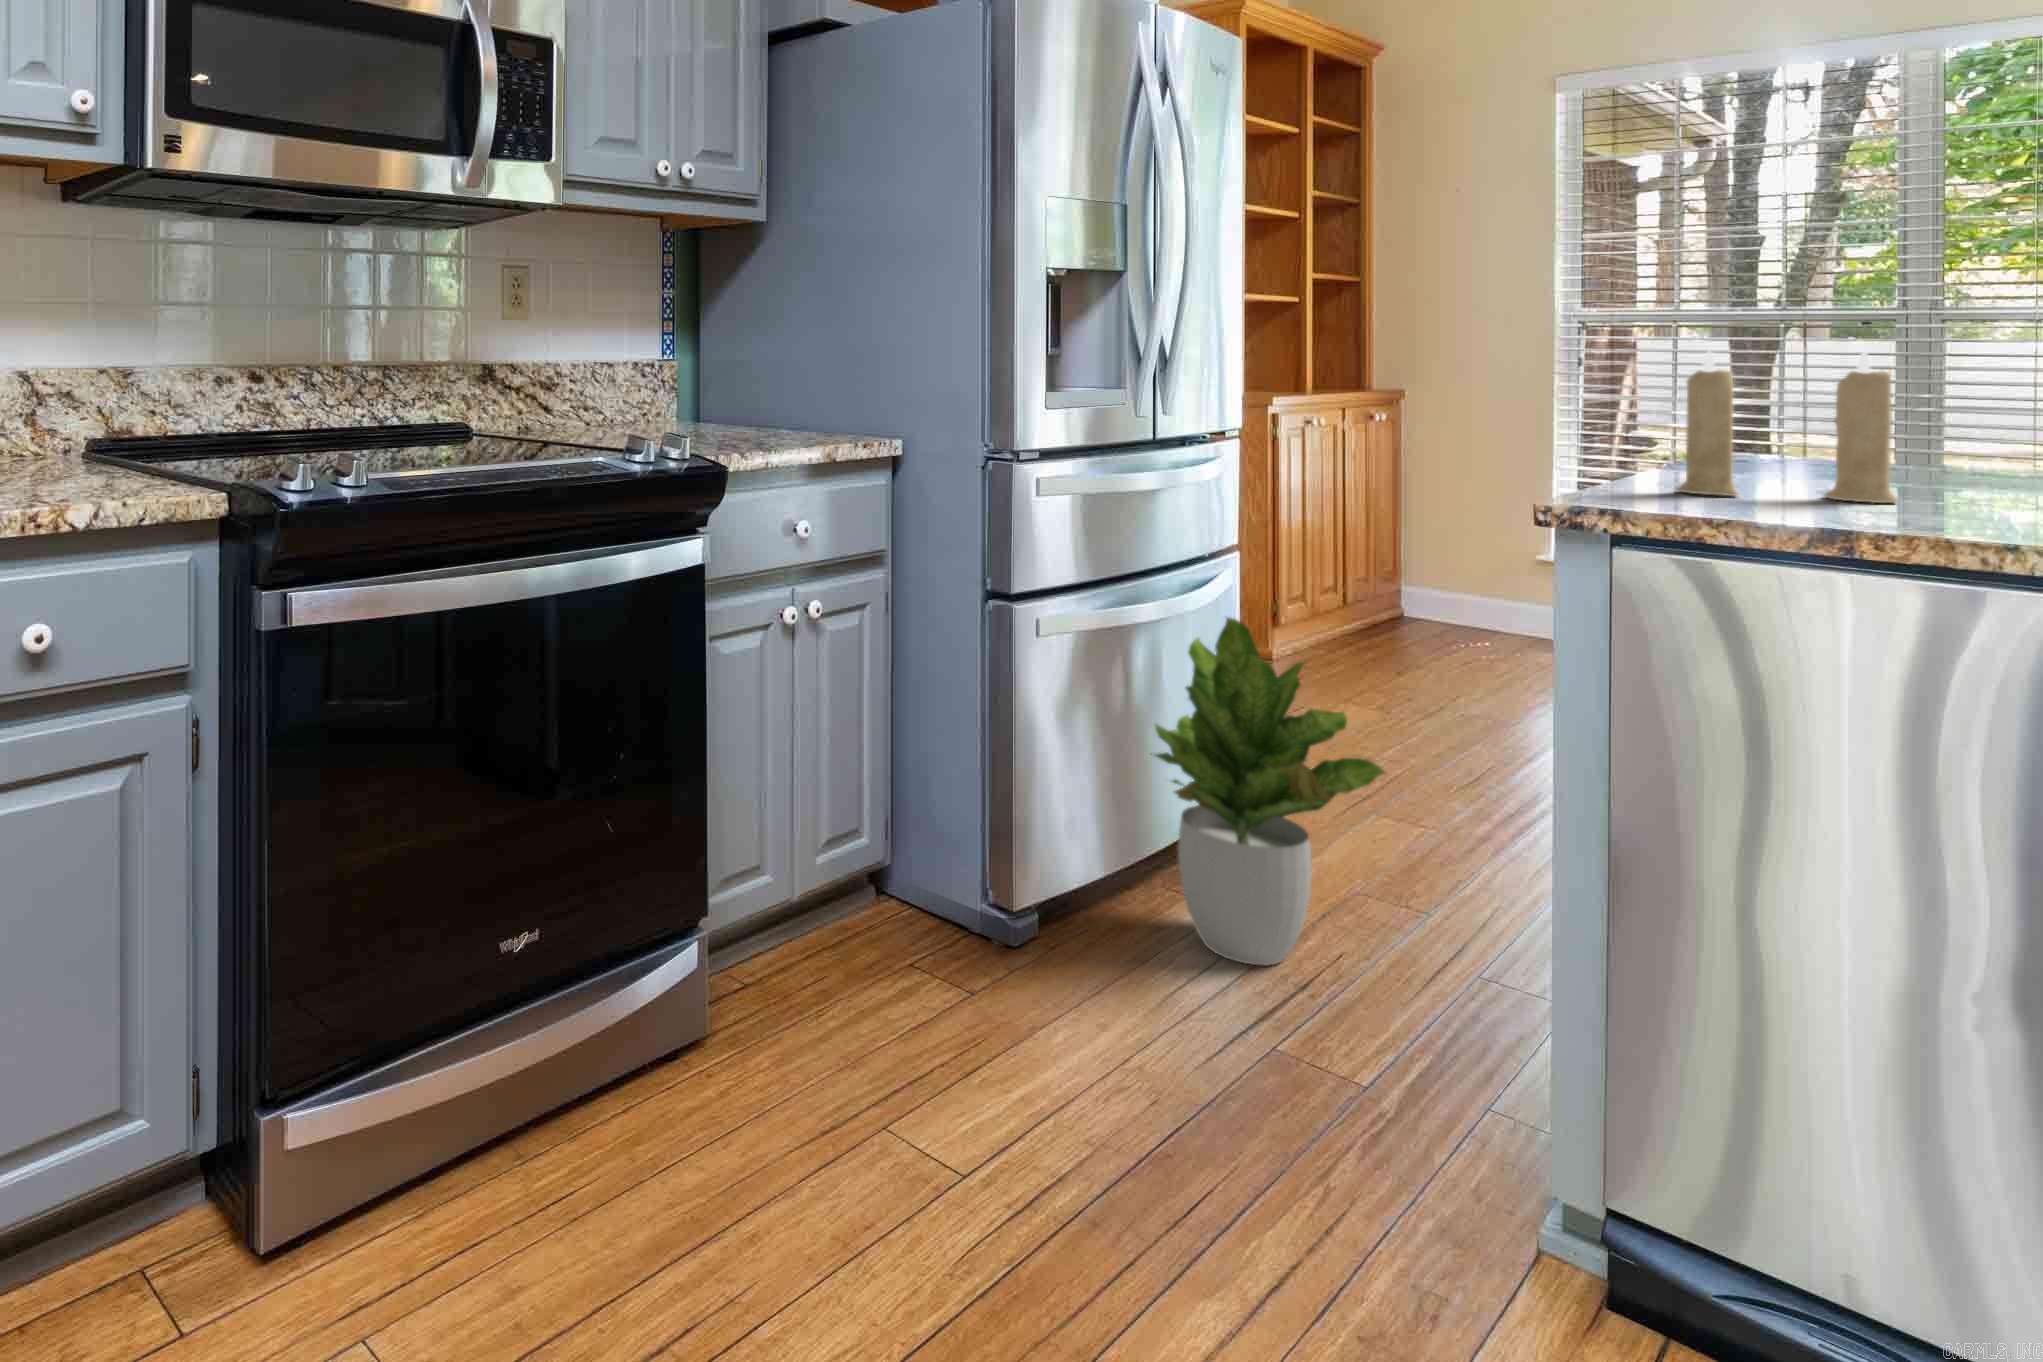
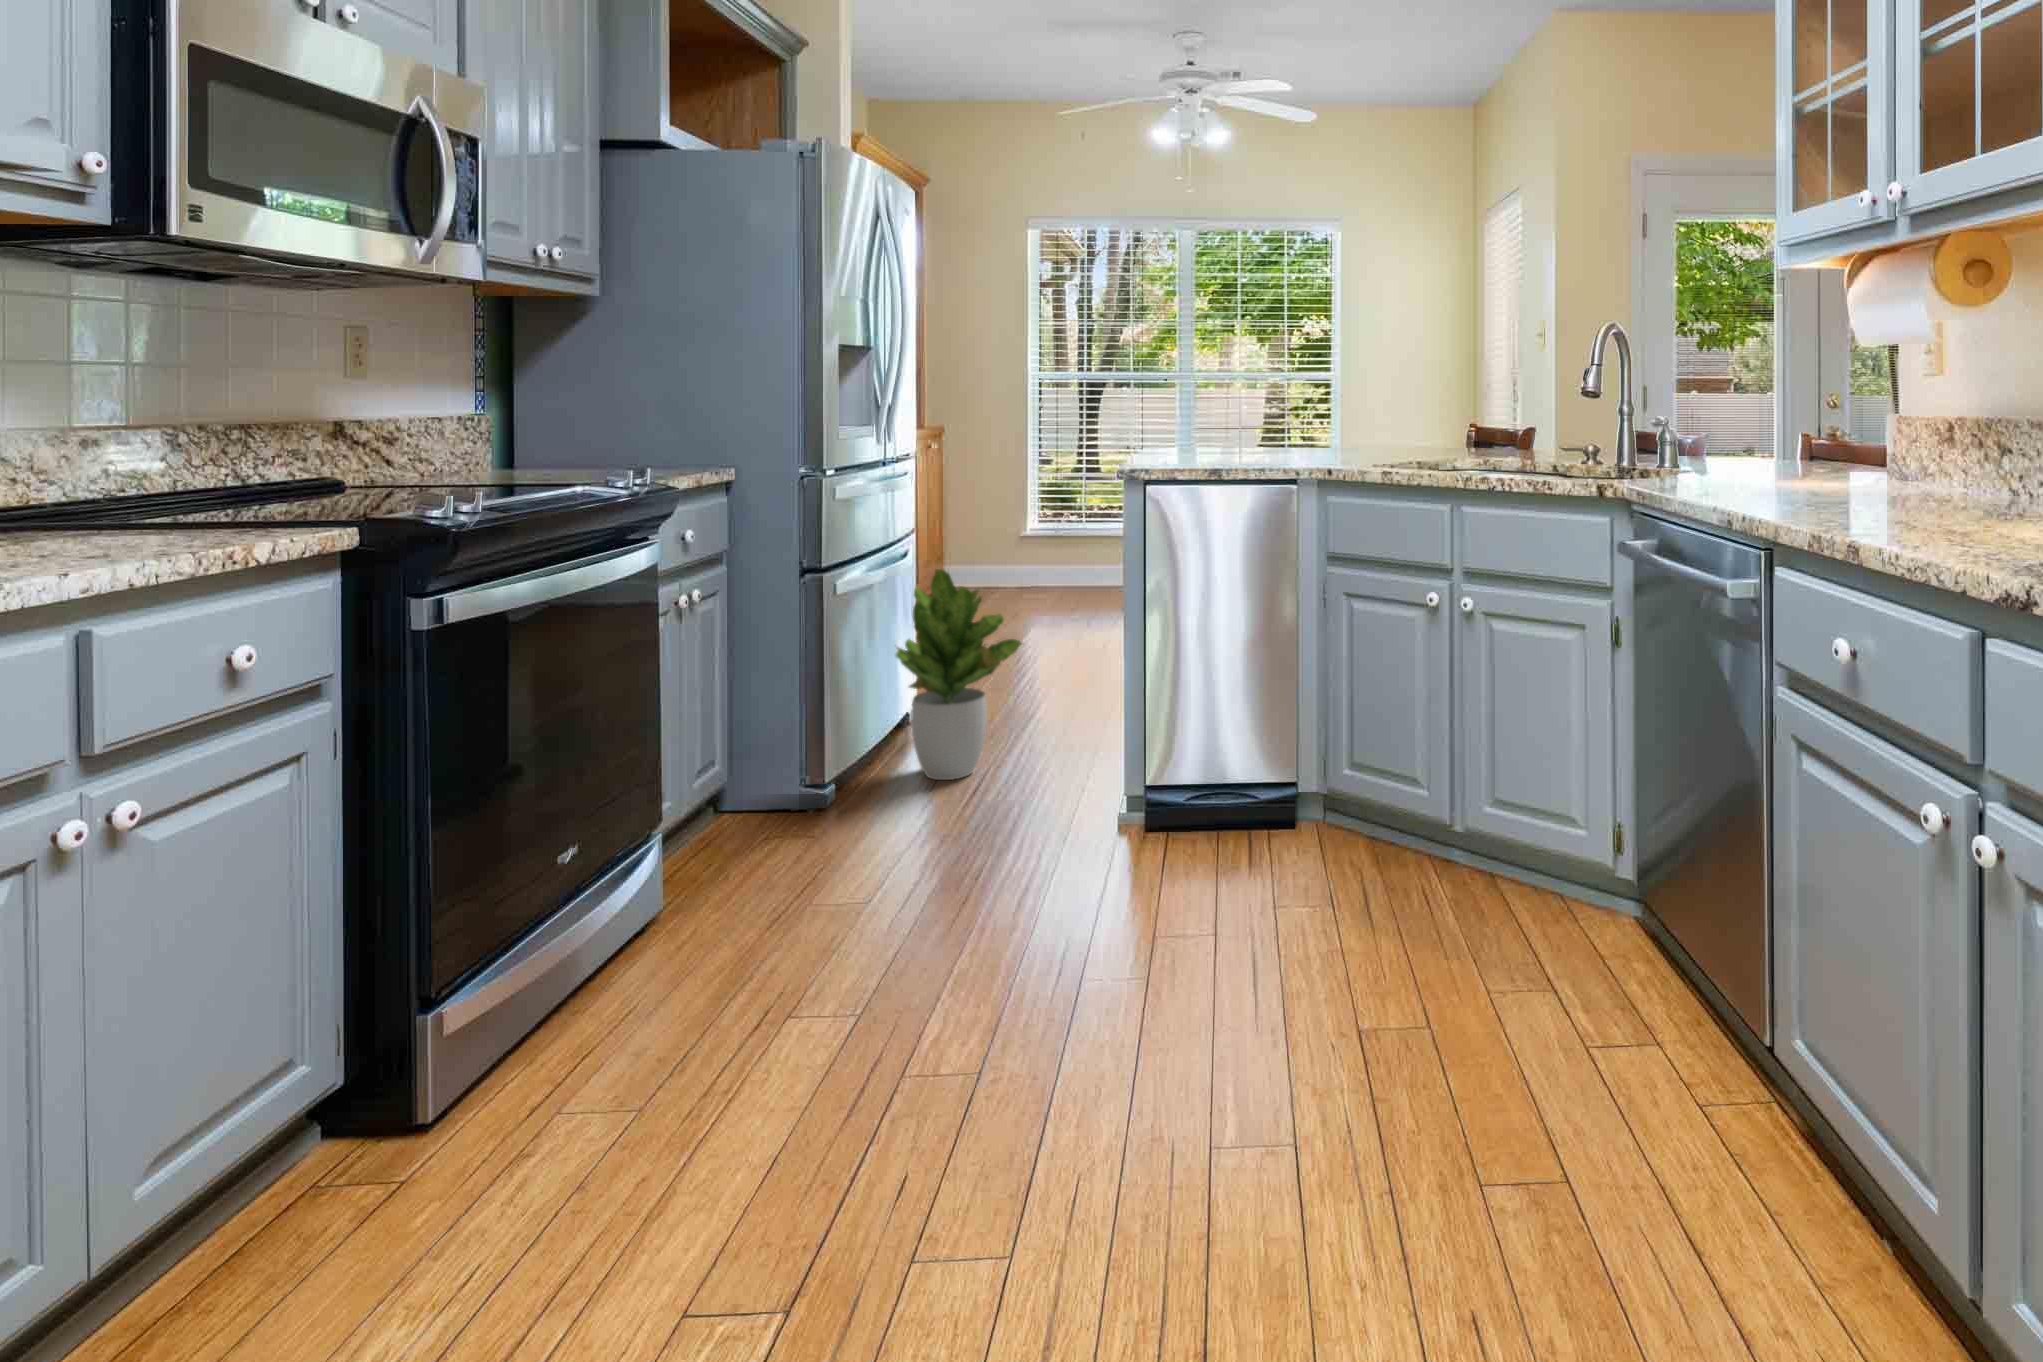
candle: present [1676,351,1898,503] -> none [1162,394,1232,463]

